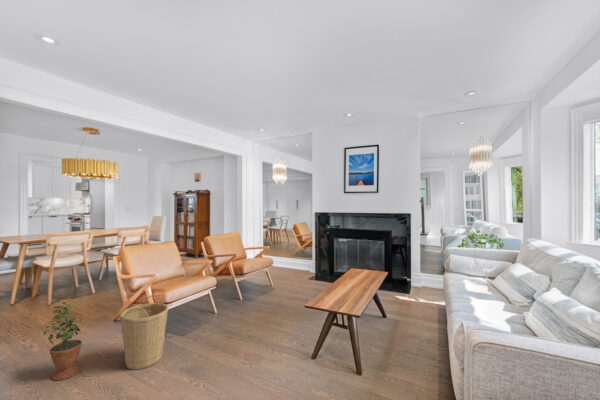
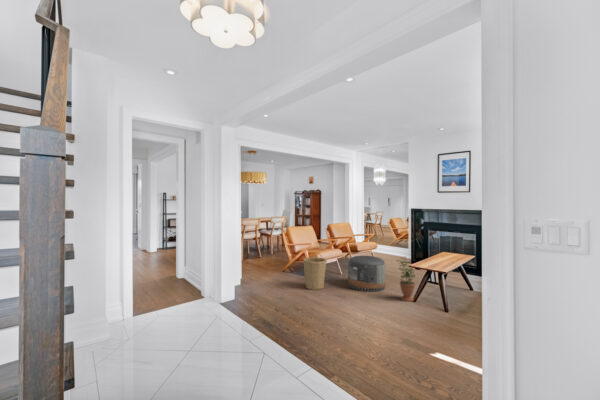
pouf: none [210,290,269,358] -> present [348,256,385,292]
potted plant: present [44,302,82,380] -> present [399,261,415,301]

